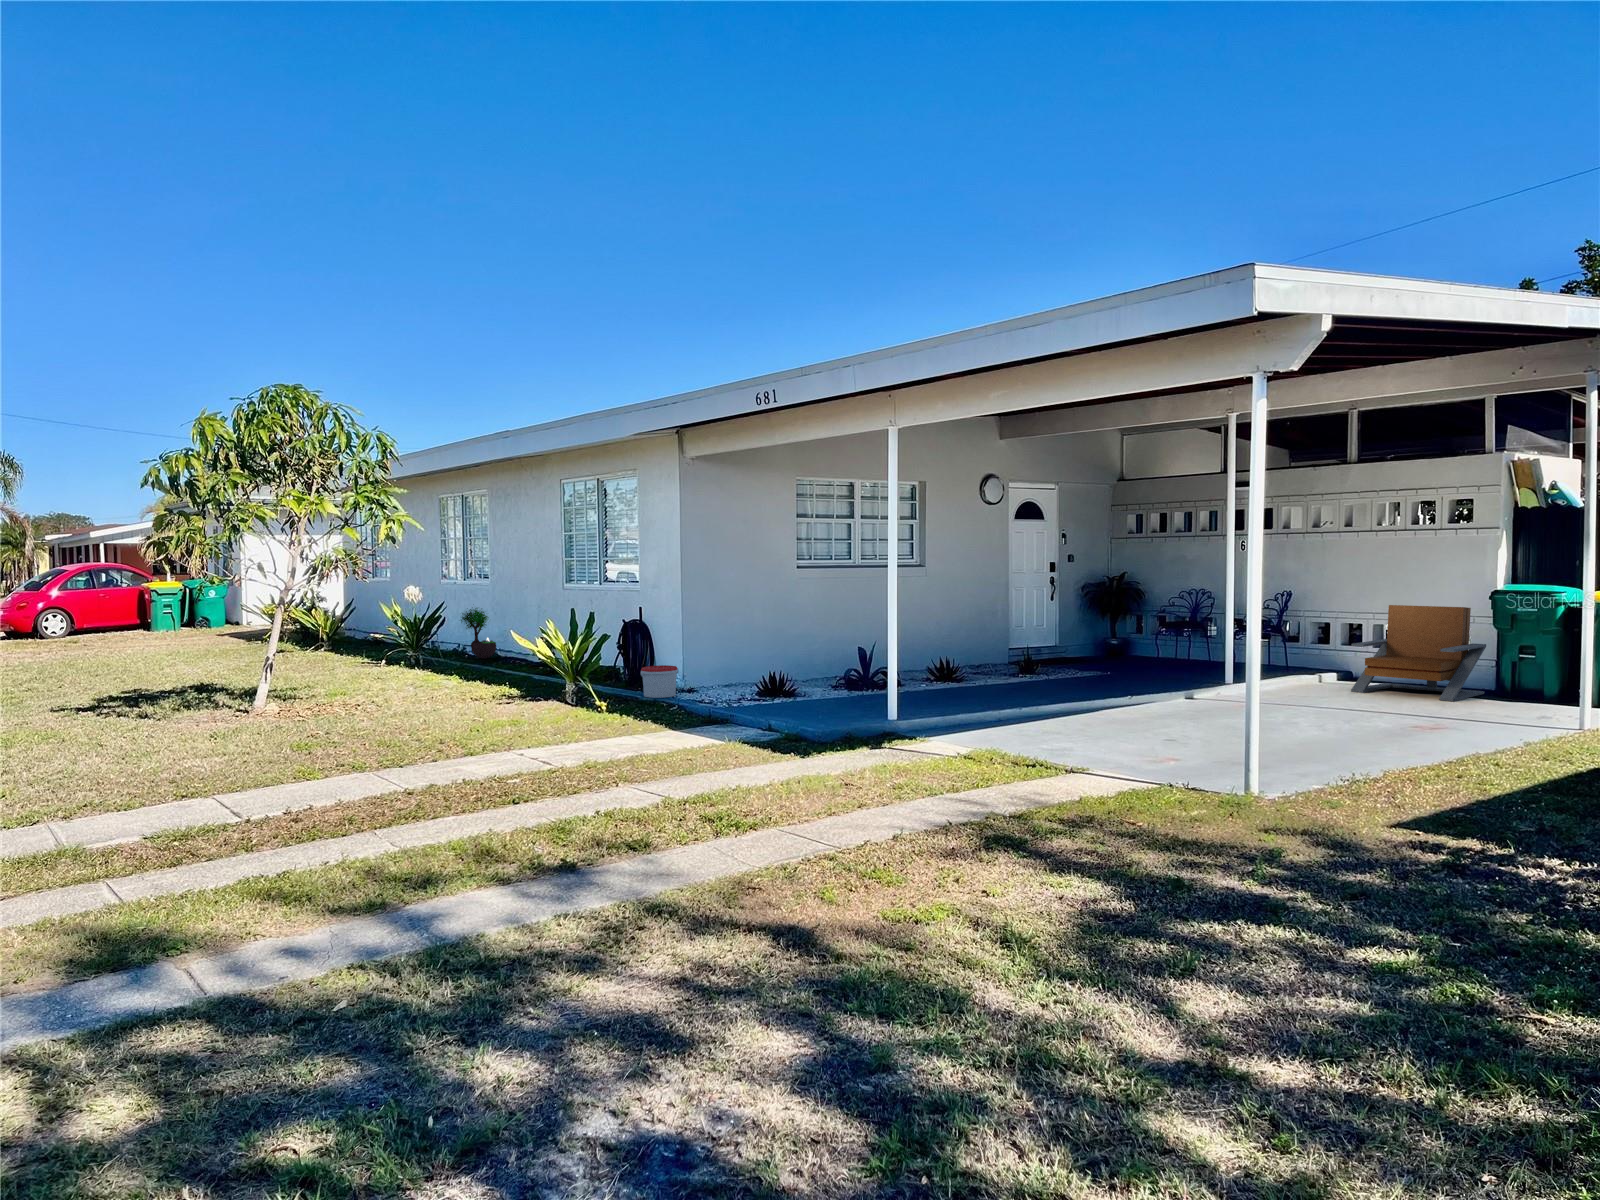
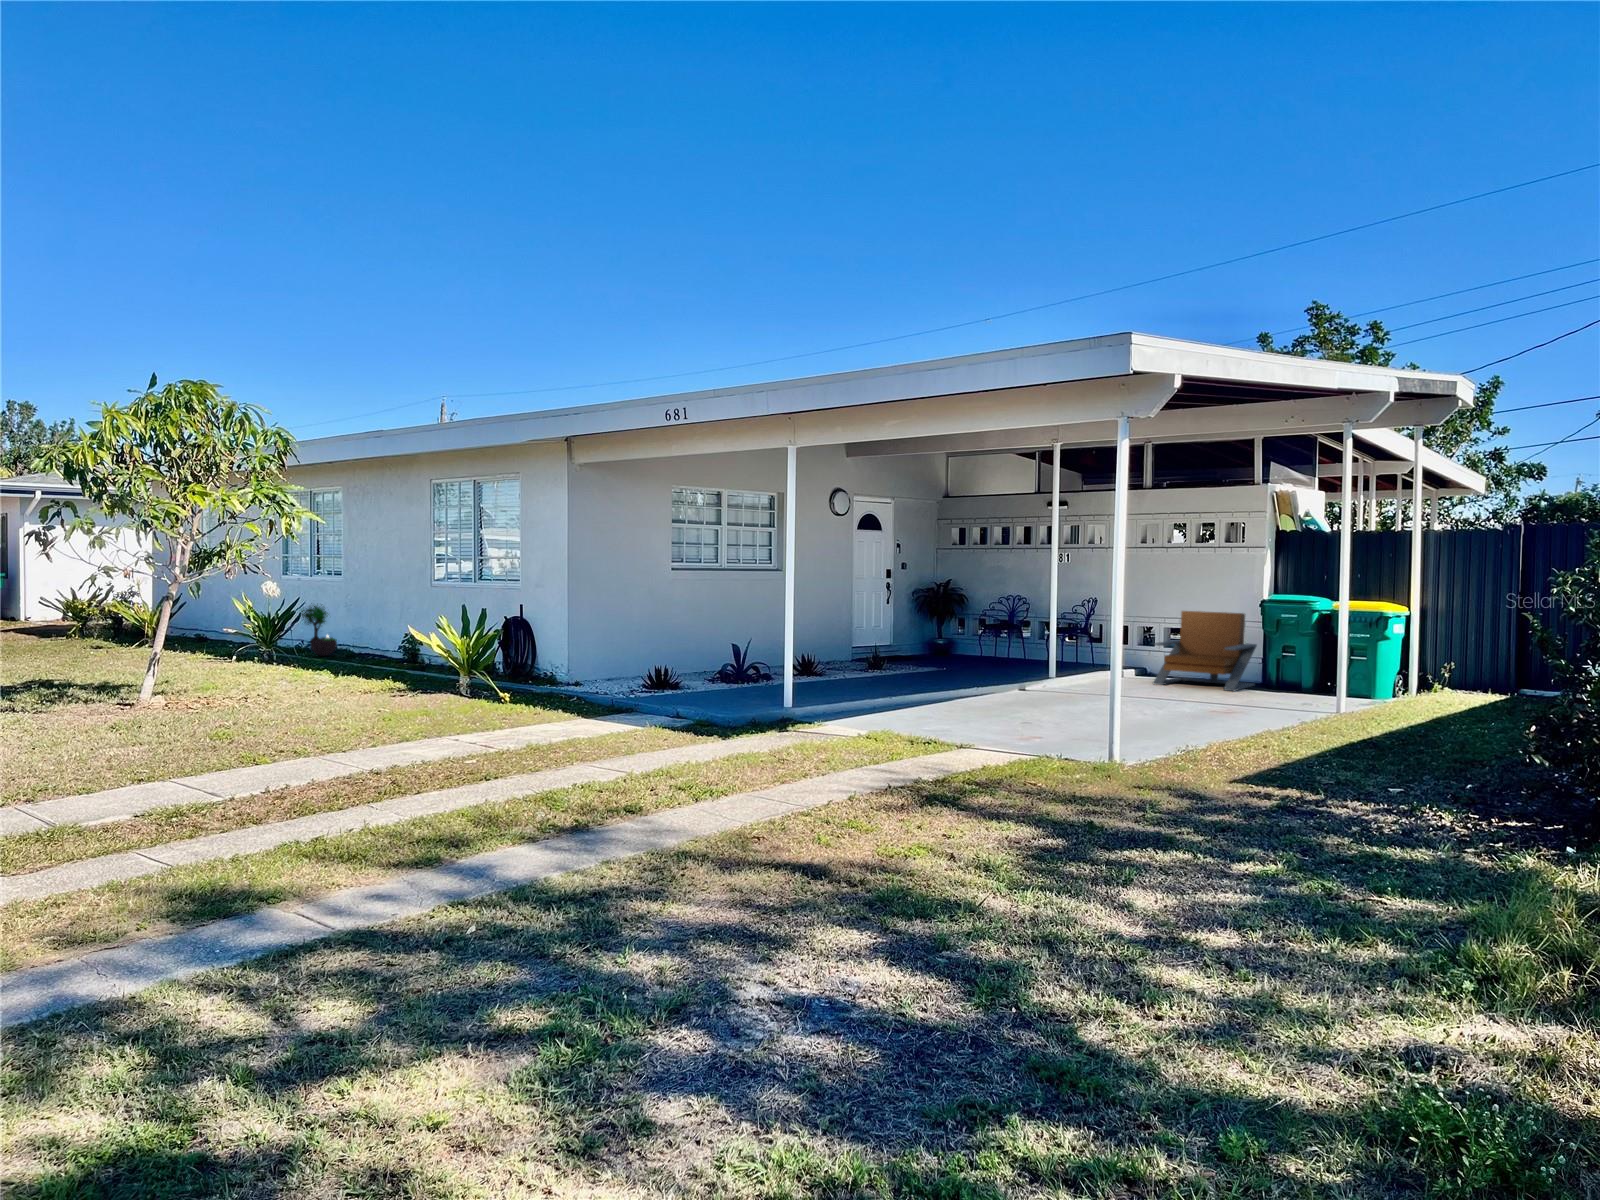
bucket: present [641,665,678,698] -> none [523,661,560,692]

